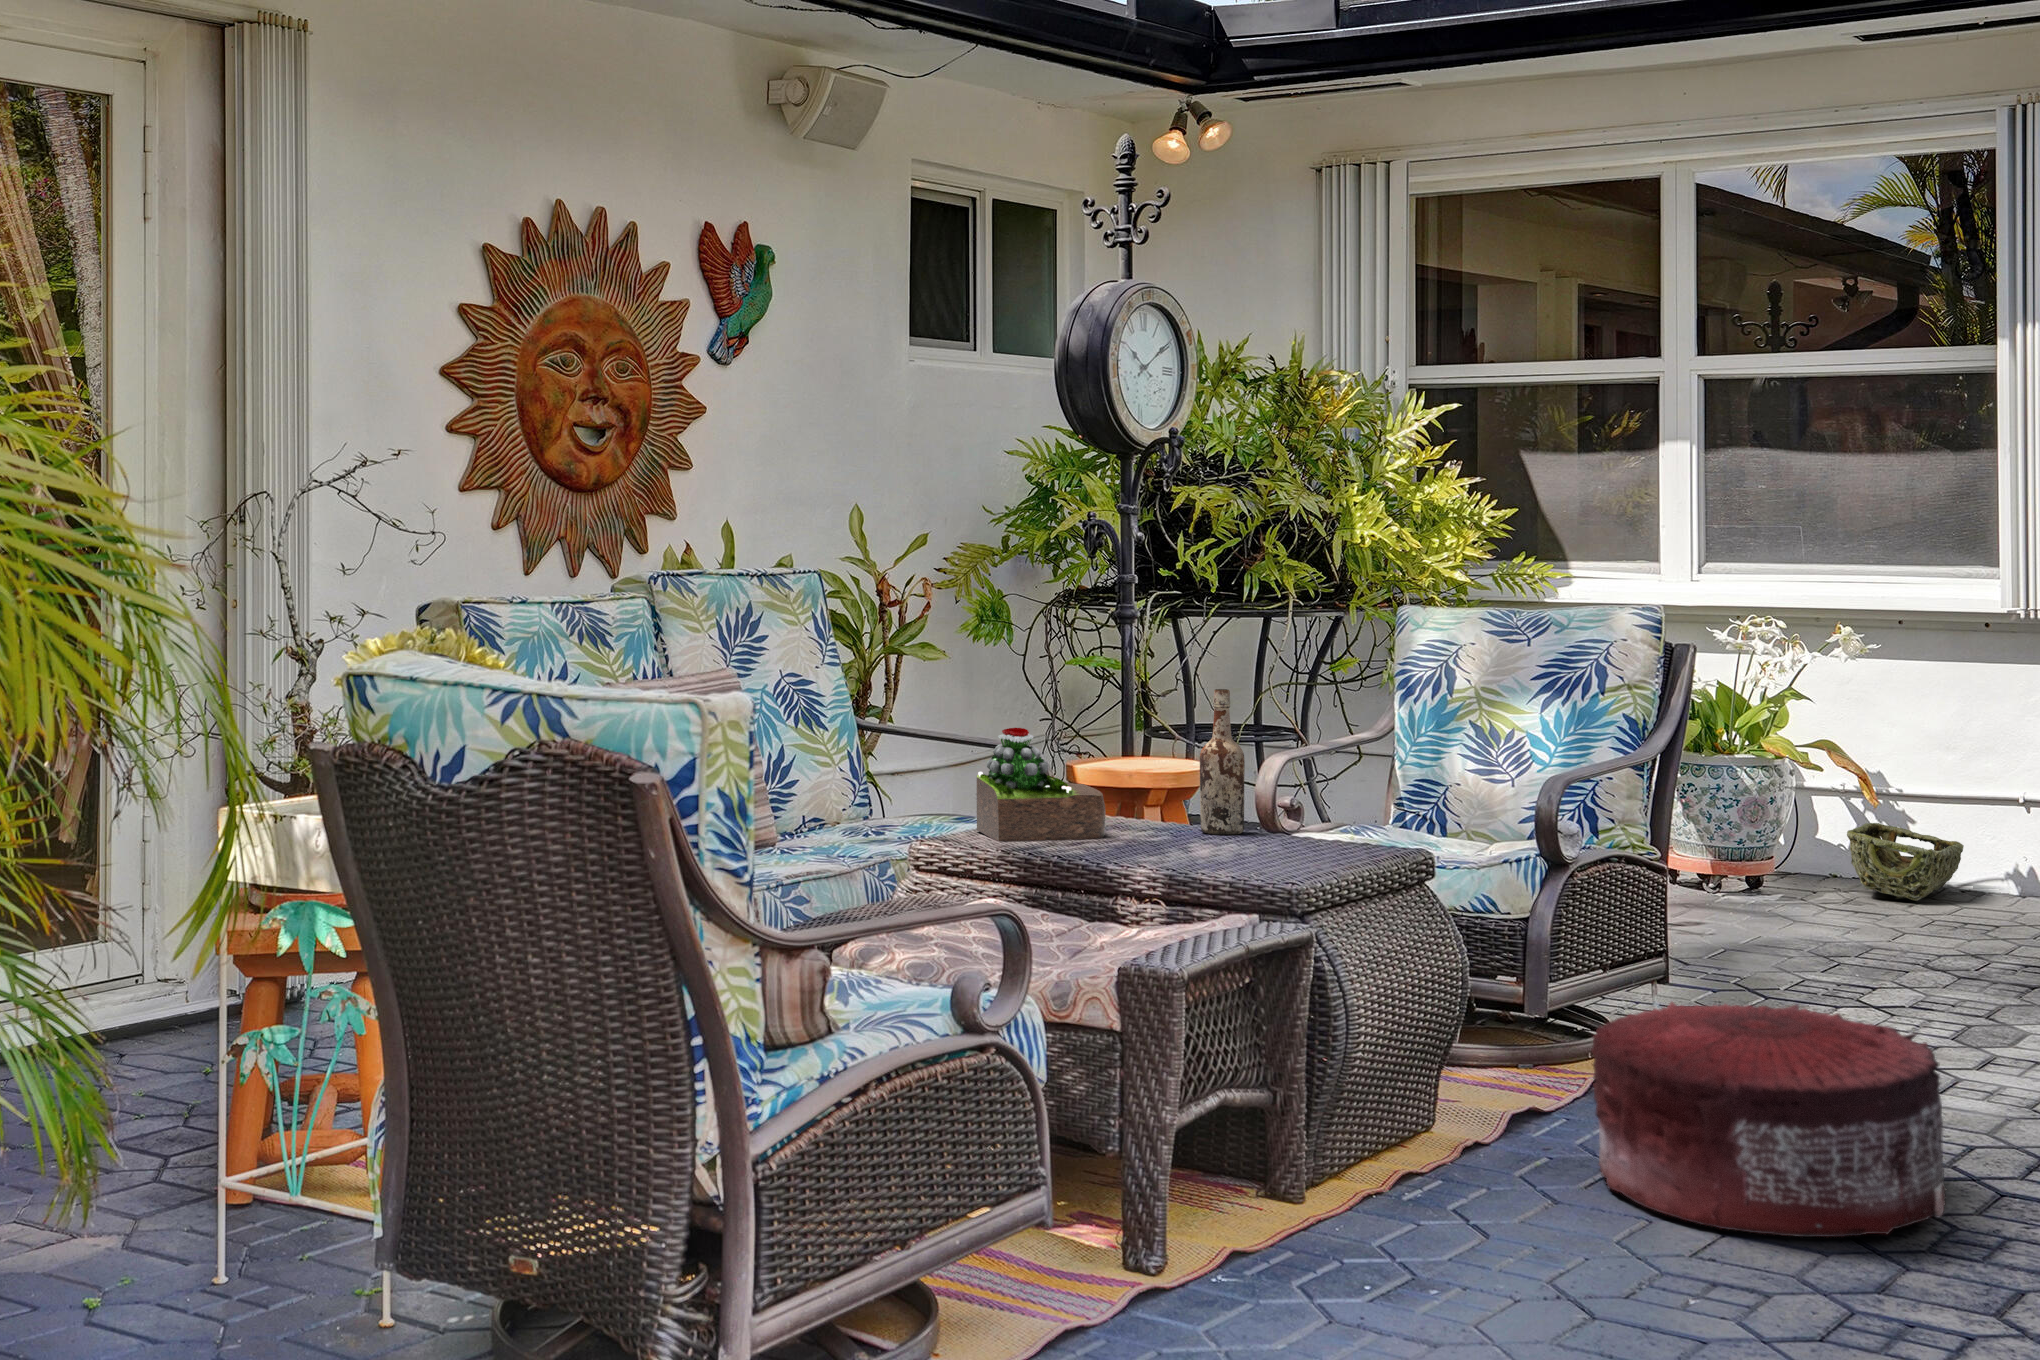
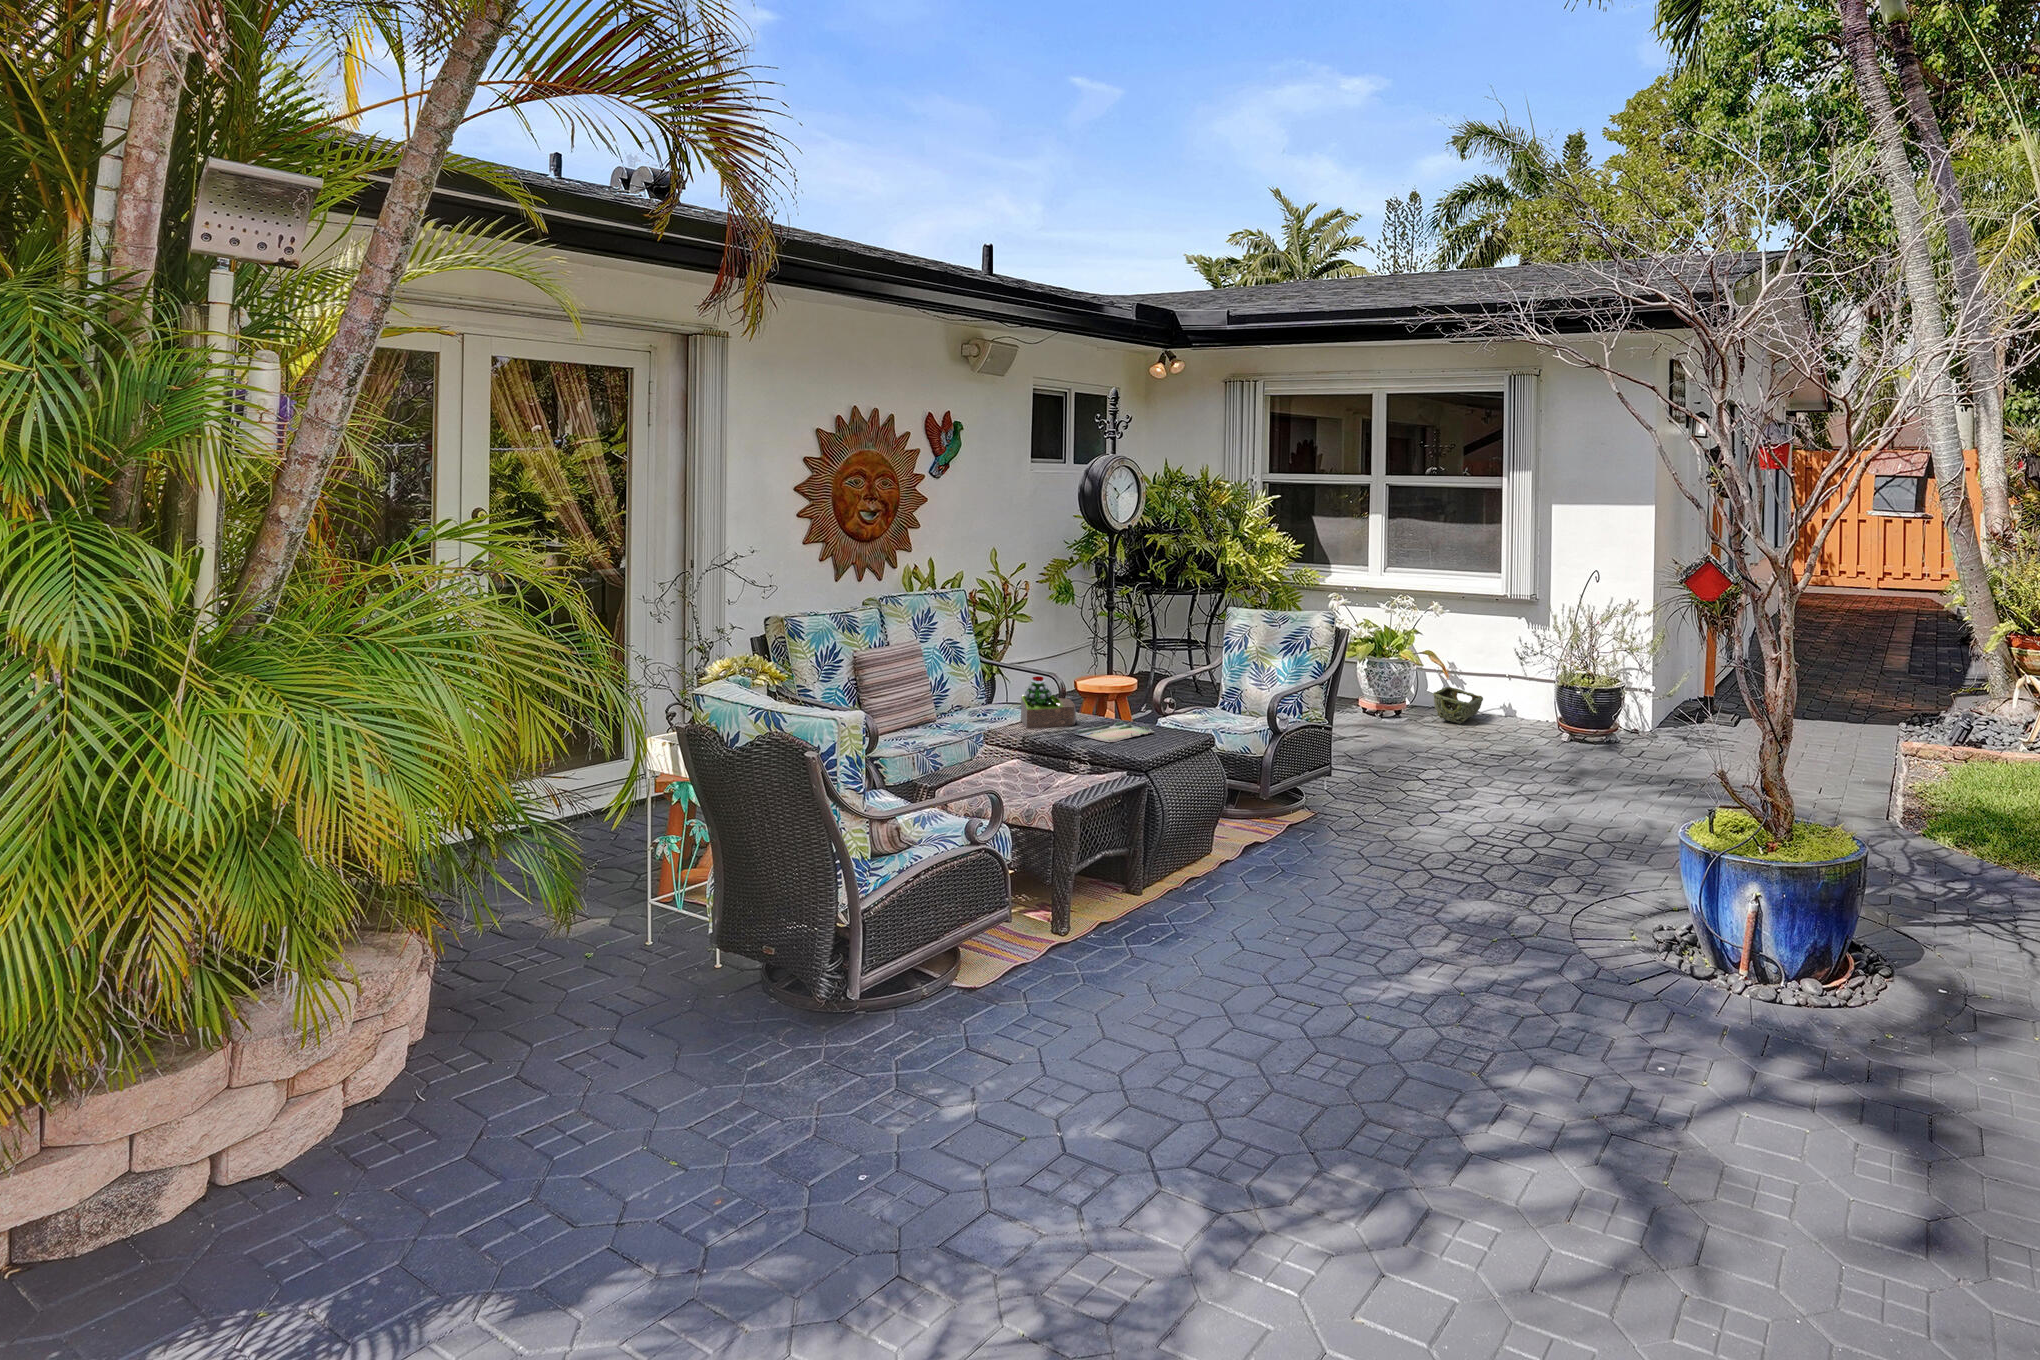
wine bottle: present [1200,689,1245,835] -> none [1119,659,1138,723]
tray: none [1117,826,1304,860] -> present [1074,721,1154,742]
pouf: present [1591,1002,1946,1237] -> none [1258,800,1393,903]

